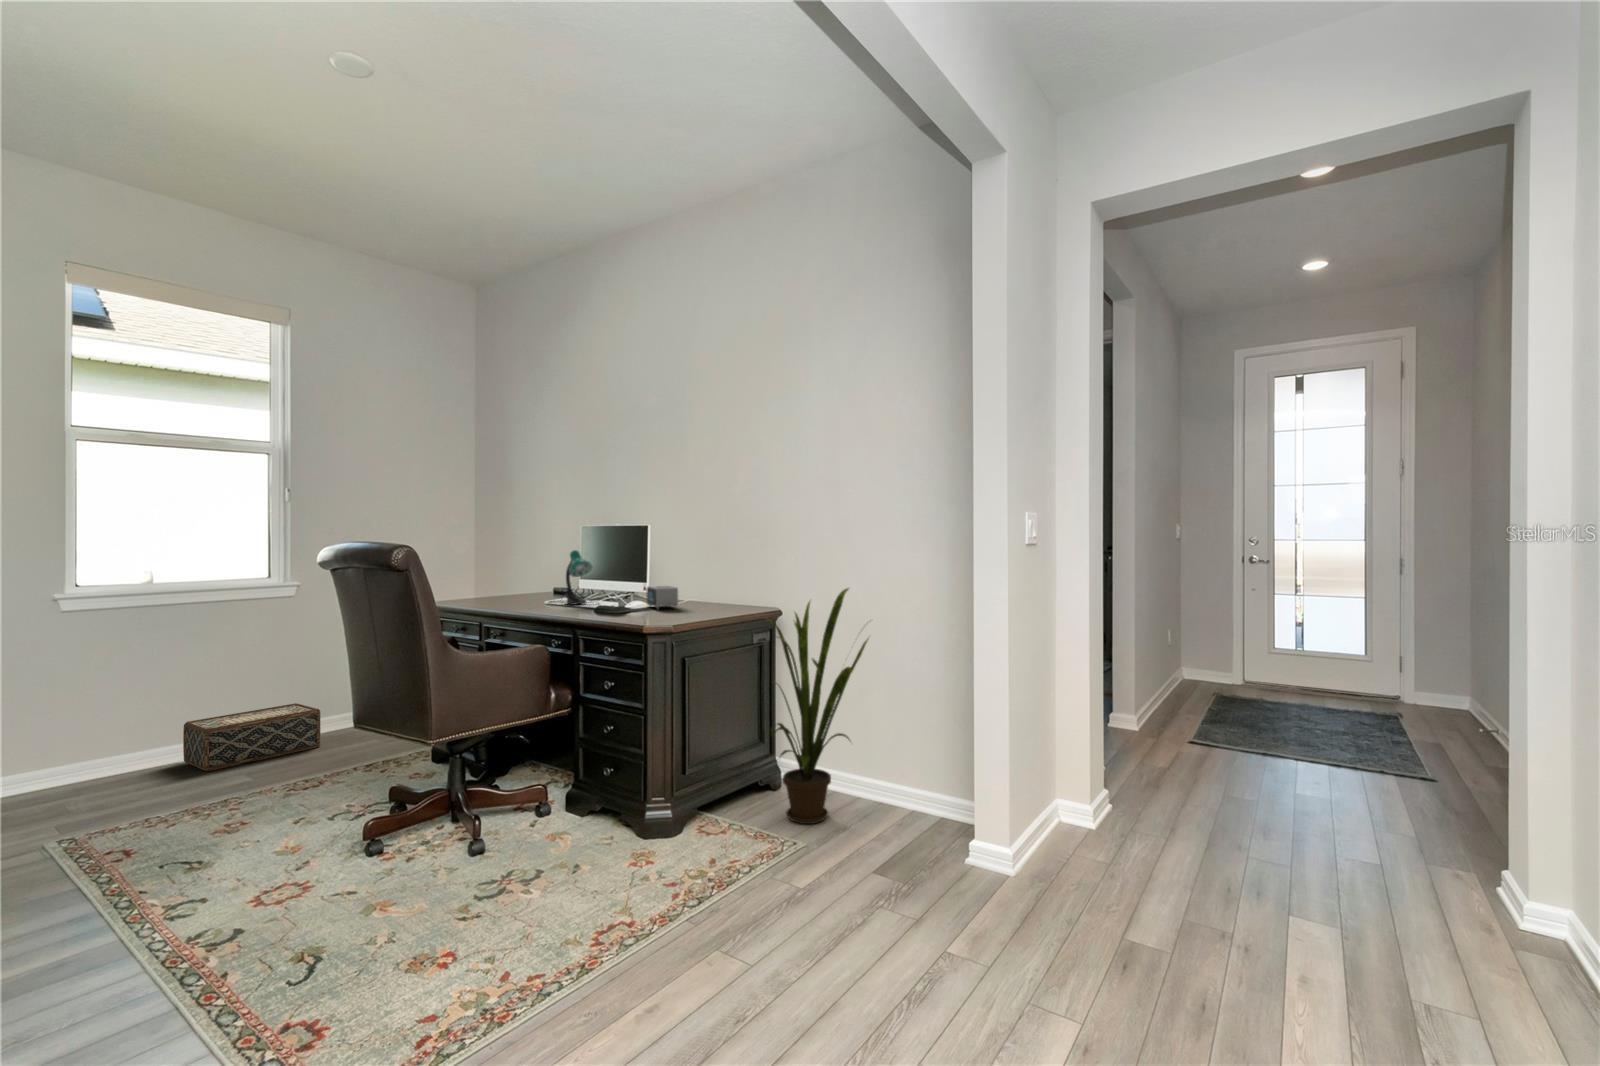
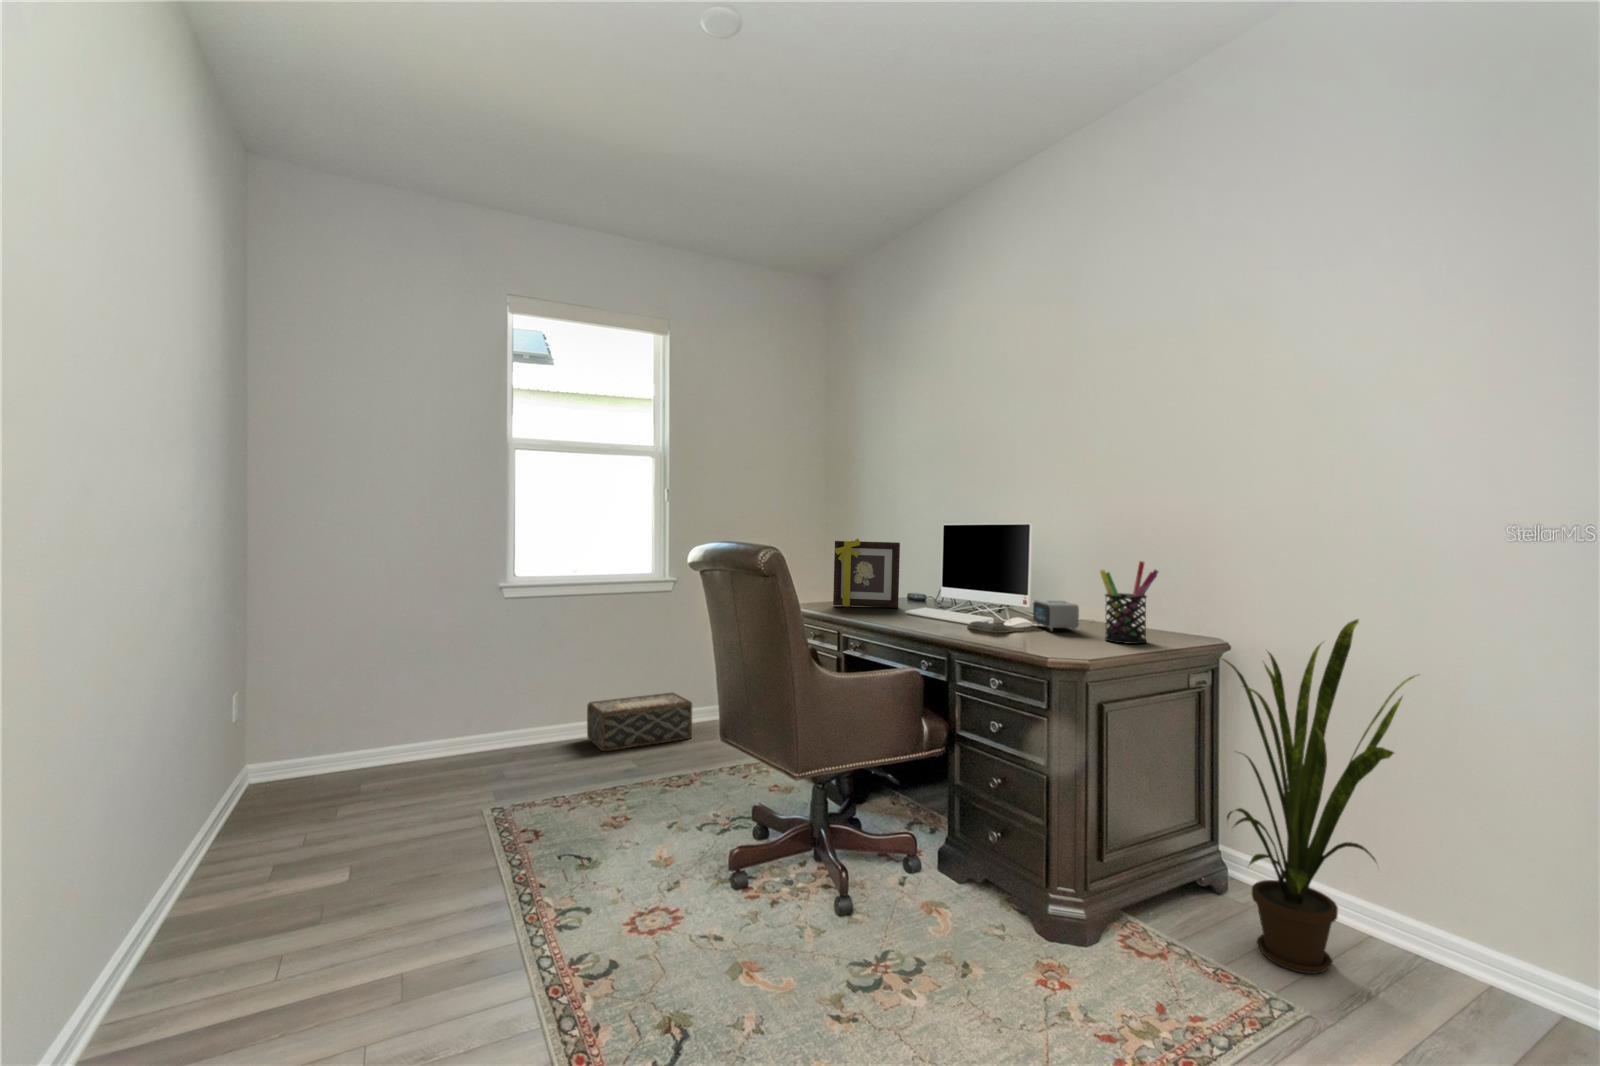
picture frame: none [474,539,538,601] -> present [833,539,900,608]
desk lamp: present [553,550,599,606] -> none [911,553,974,620]
pen holder: none [689,552,731,614] -> present [1100,561,1158,644]

